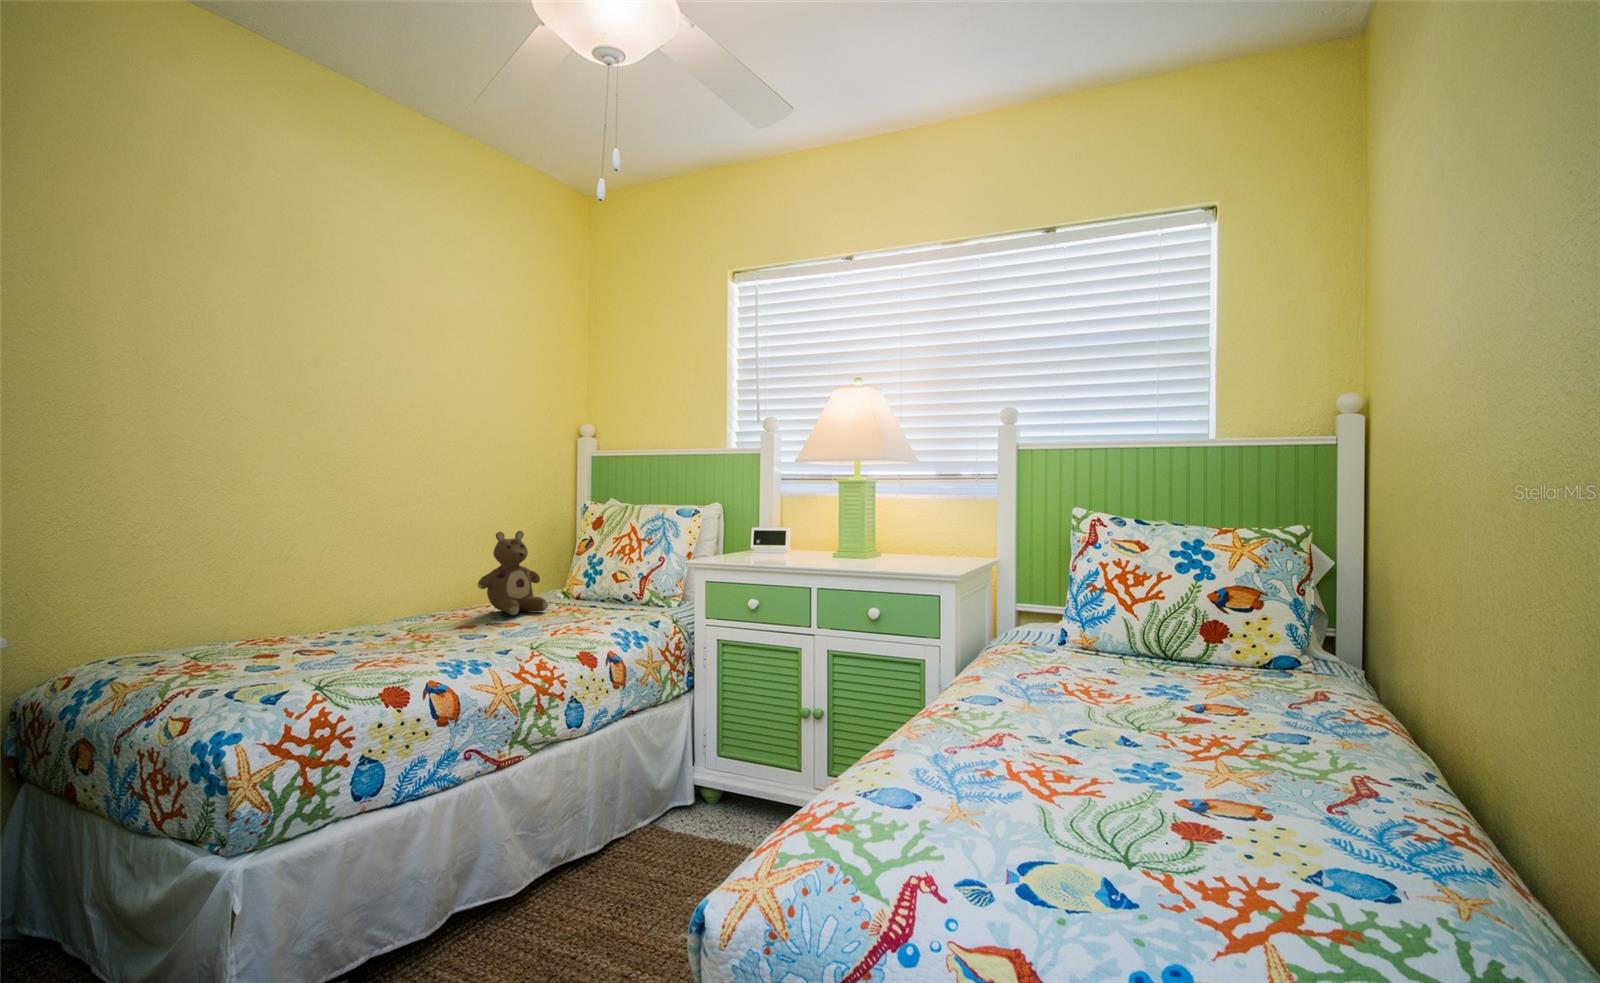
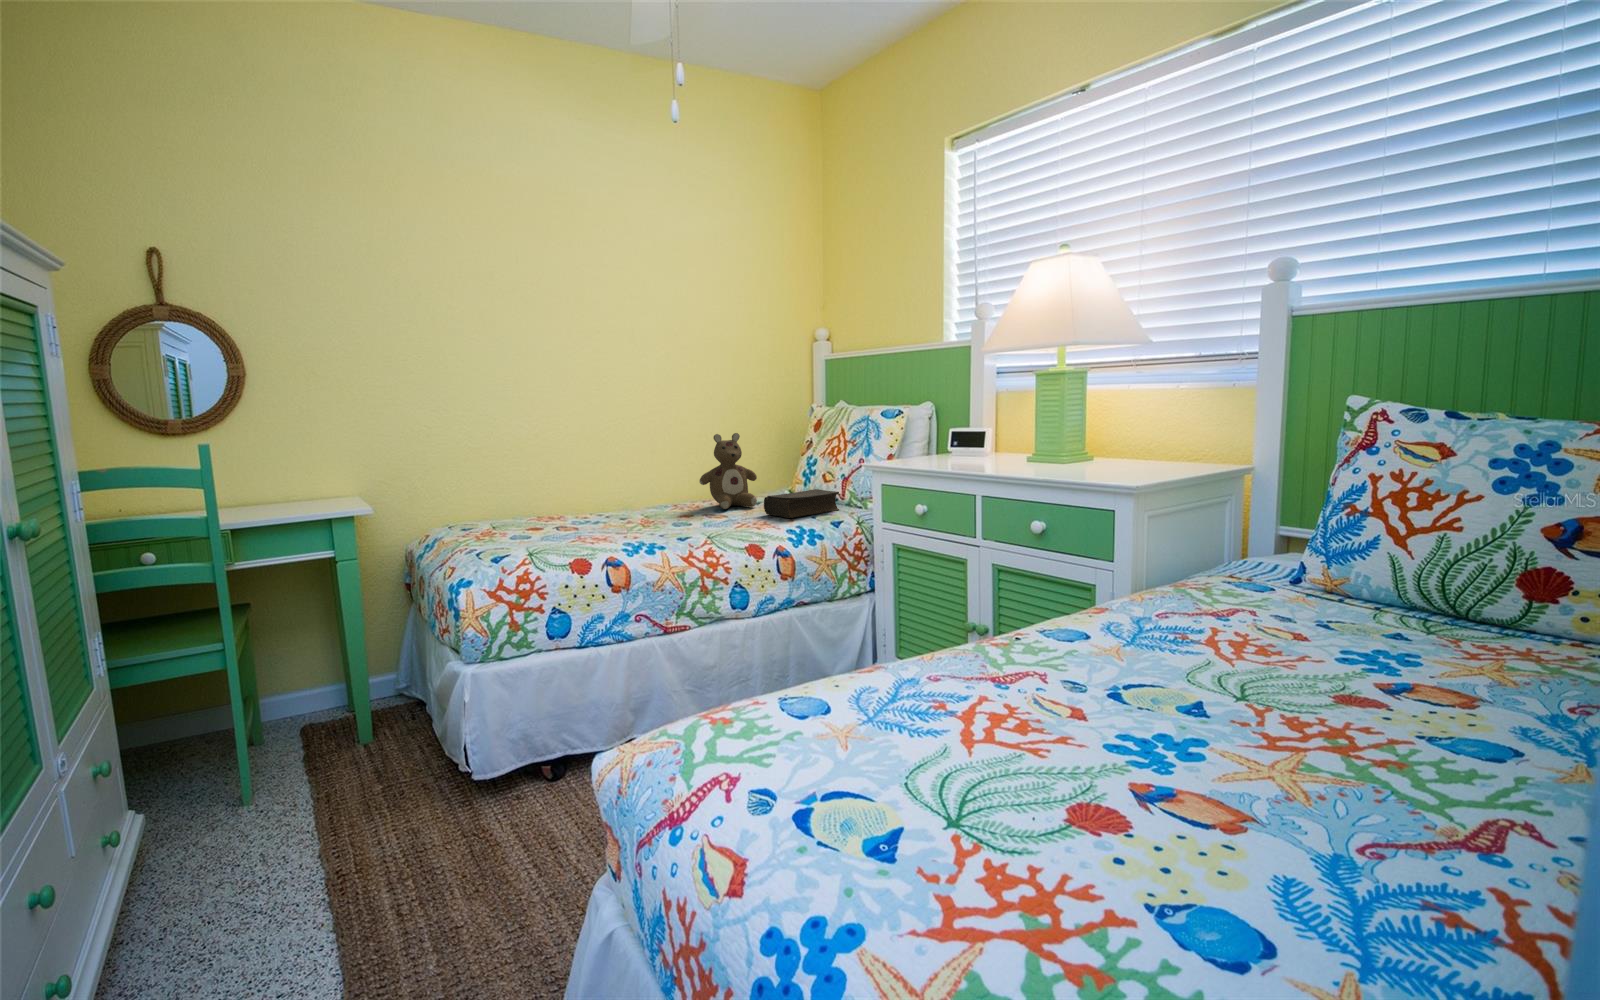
book: none [568,589,646,621] -> present [764,489,839,518]

